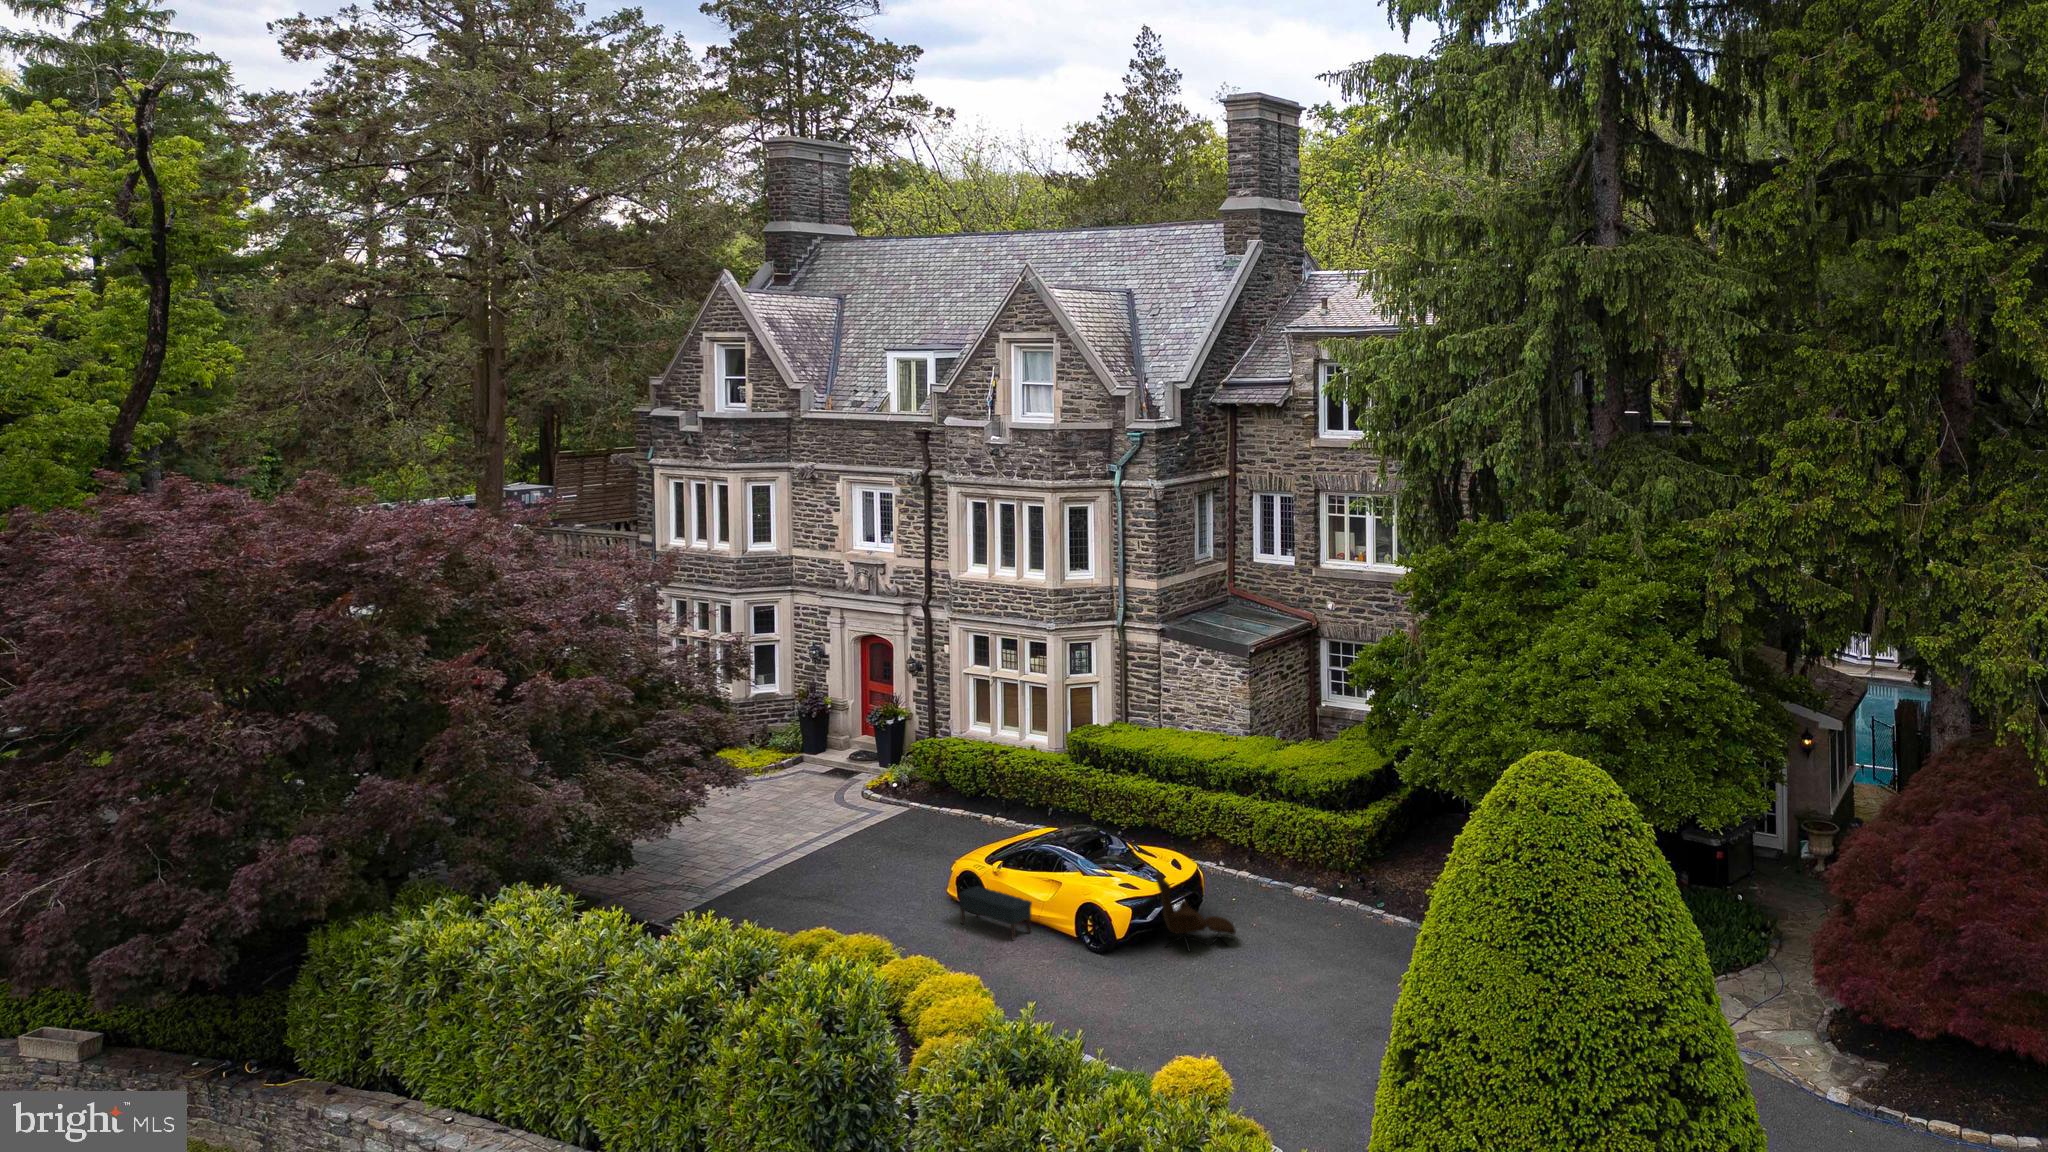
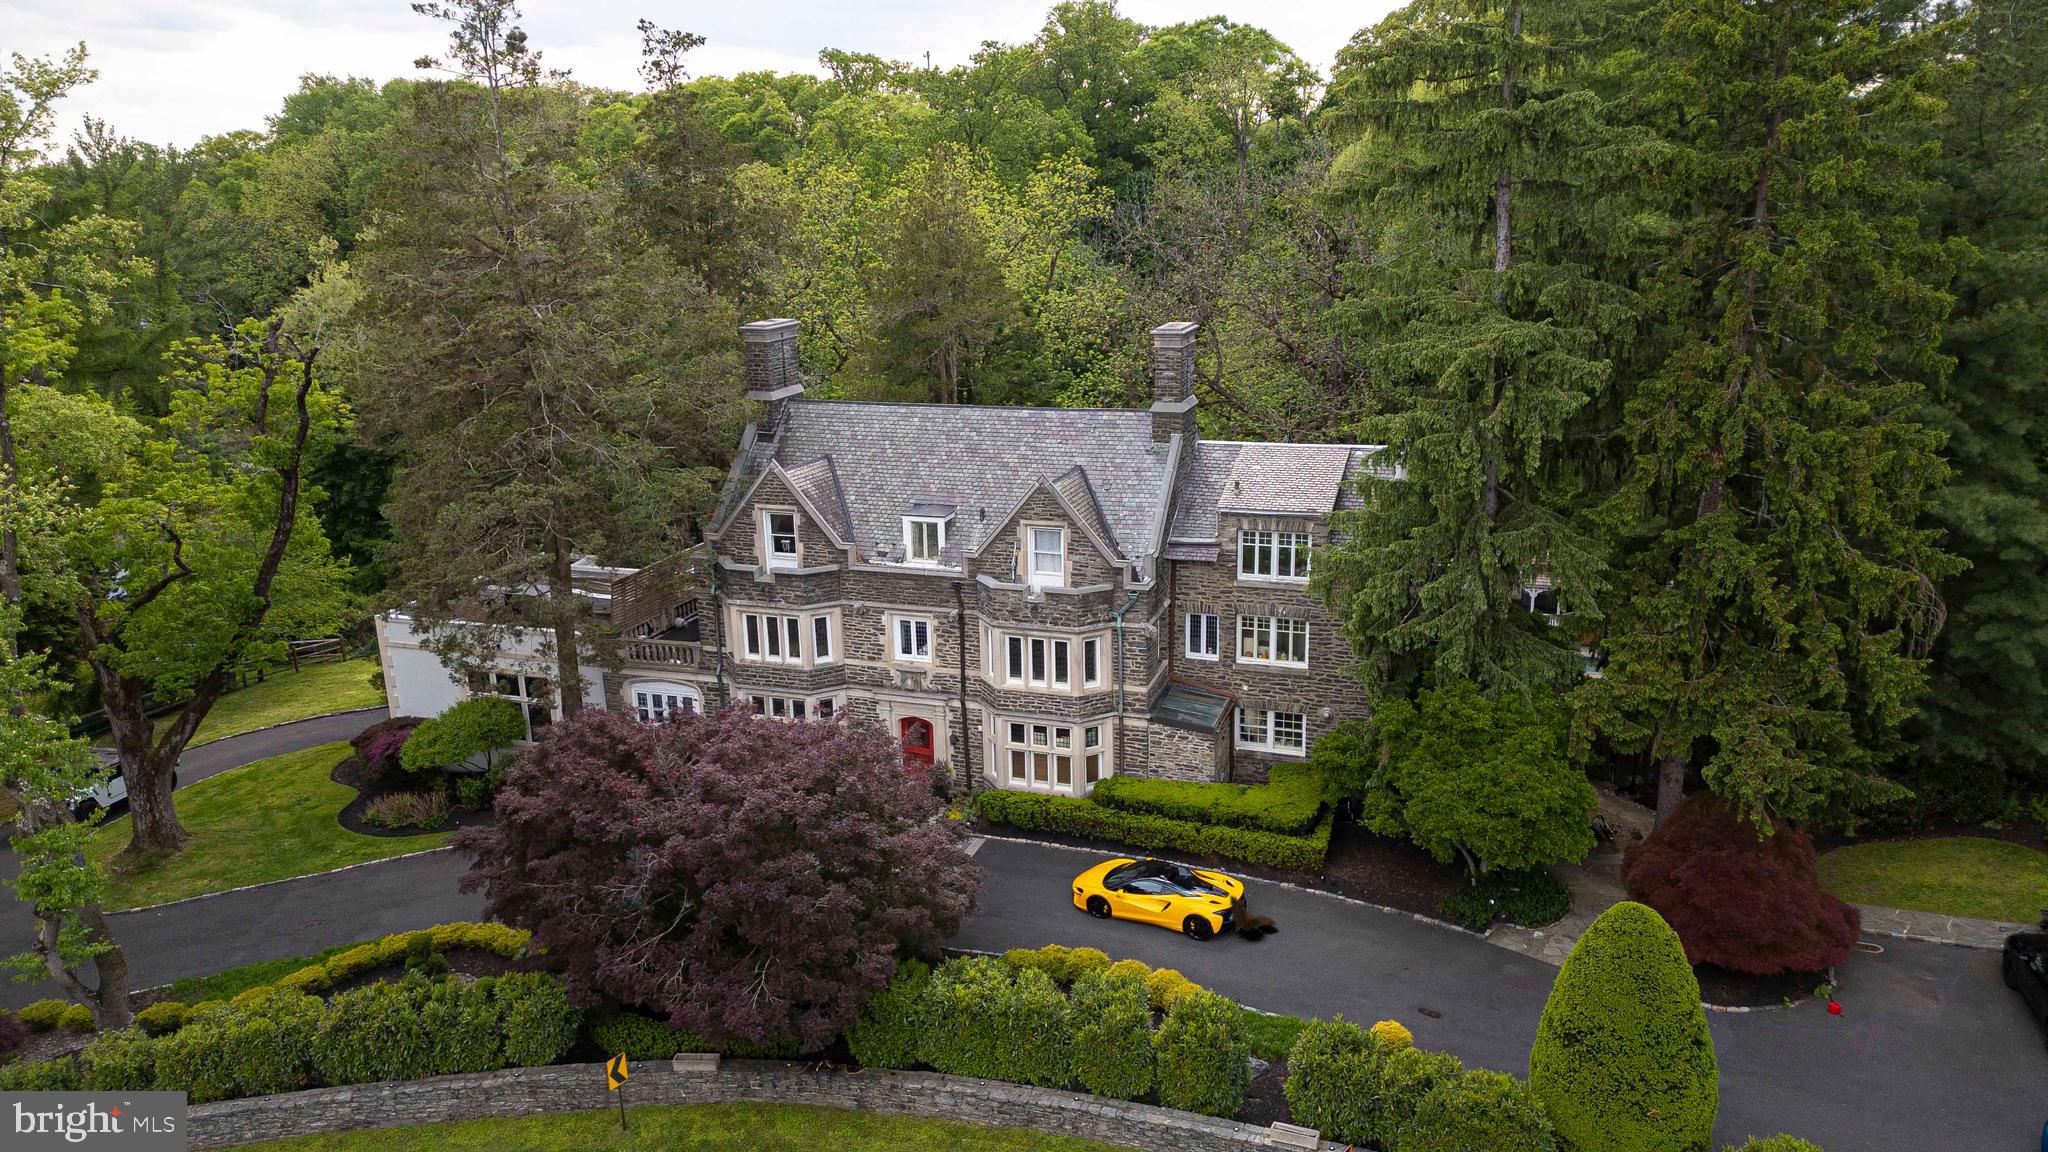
bench: present [959,886,1032,940] -> none [1111,915,1159,946]

